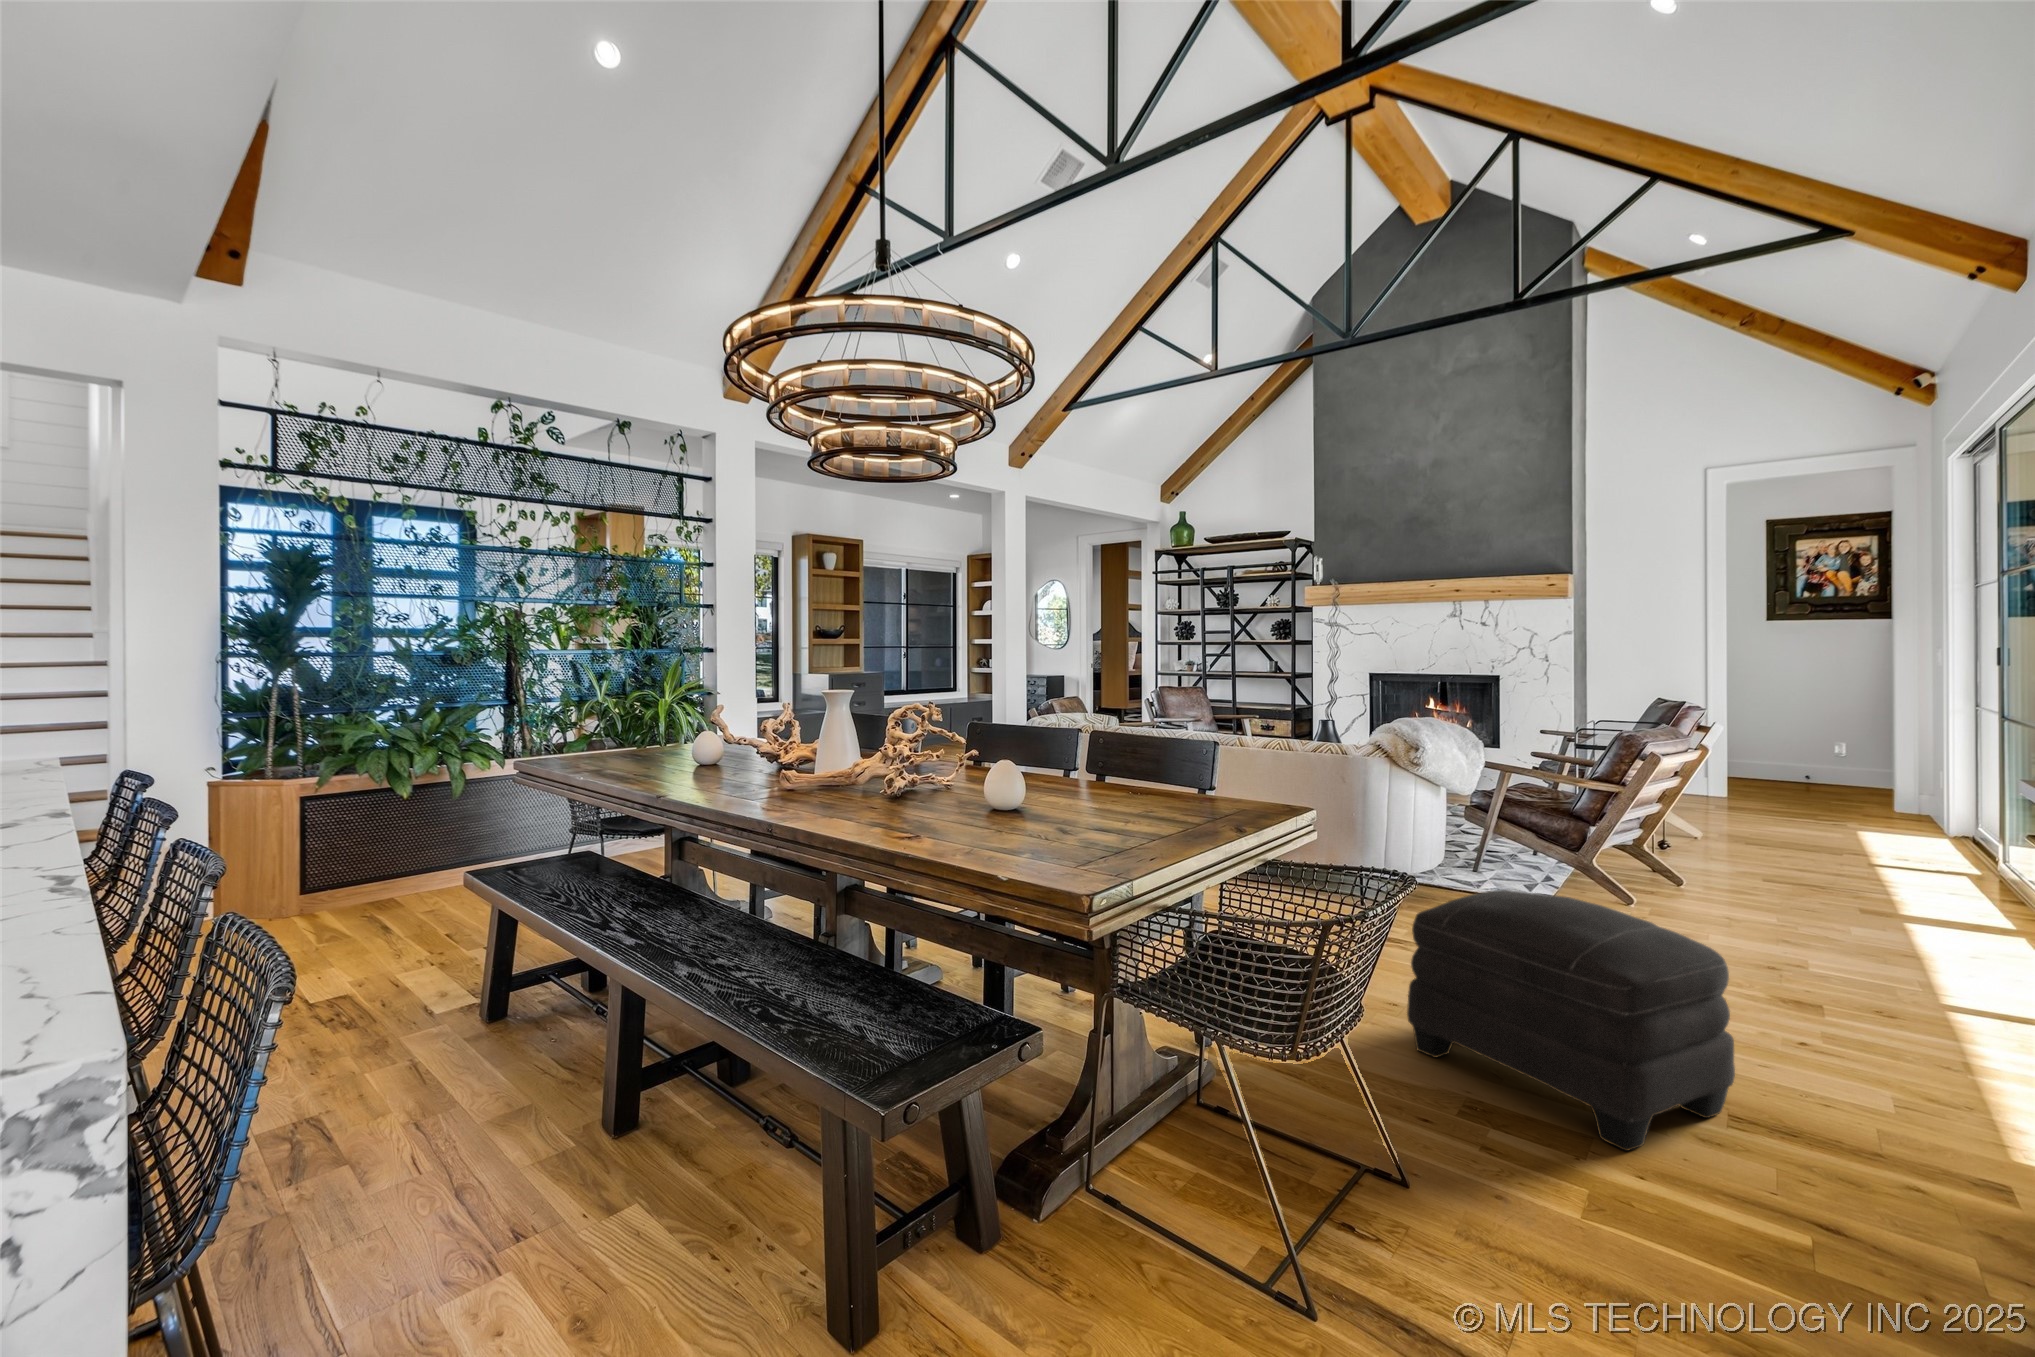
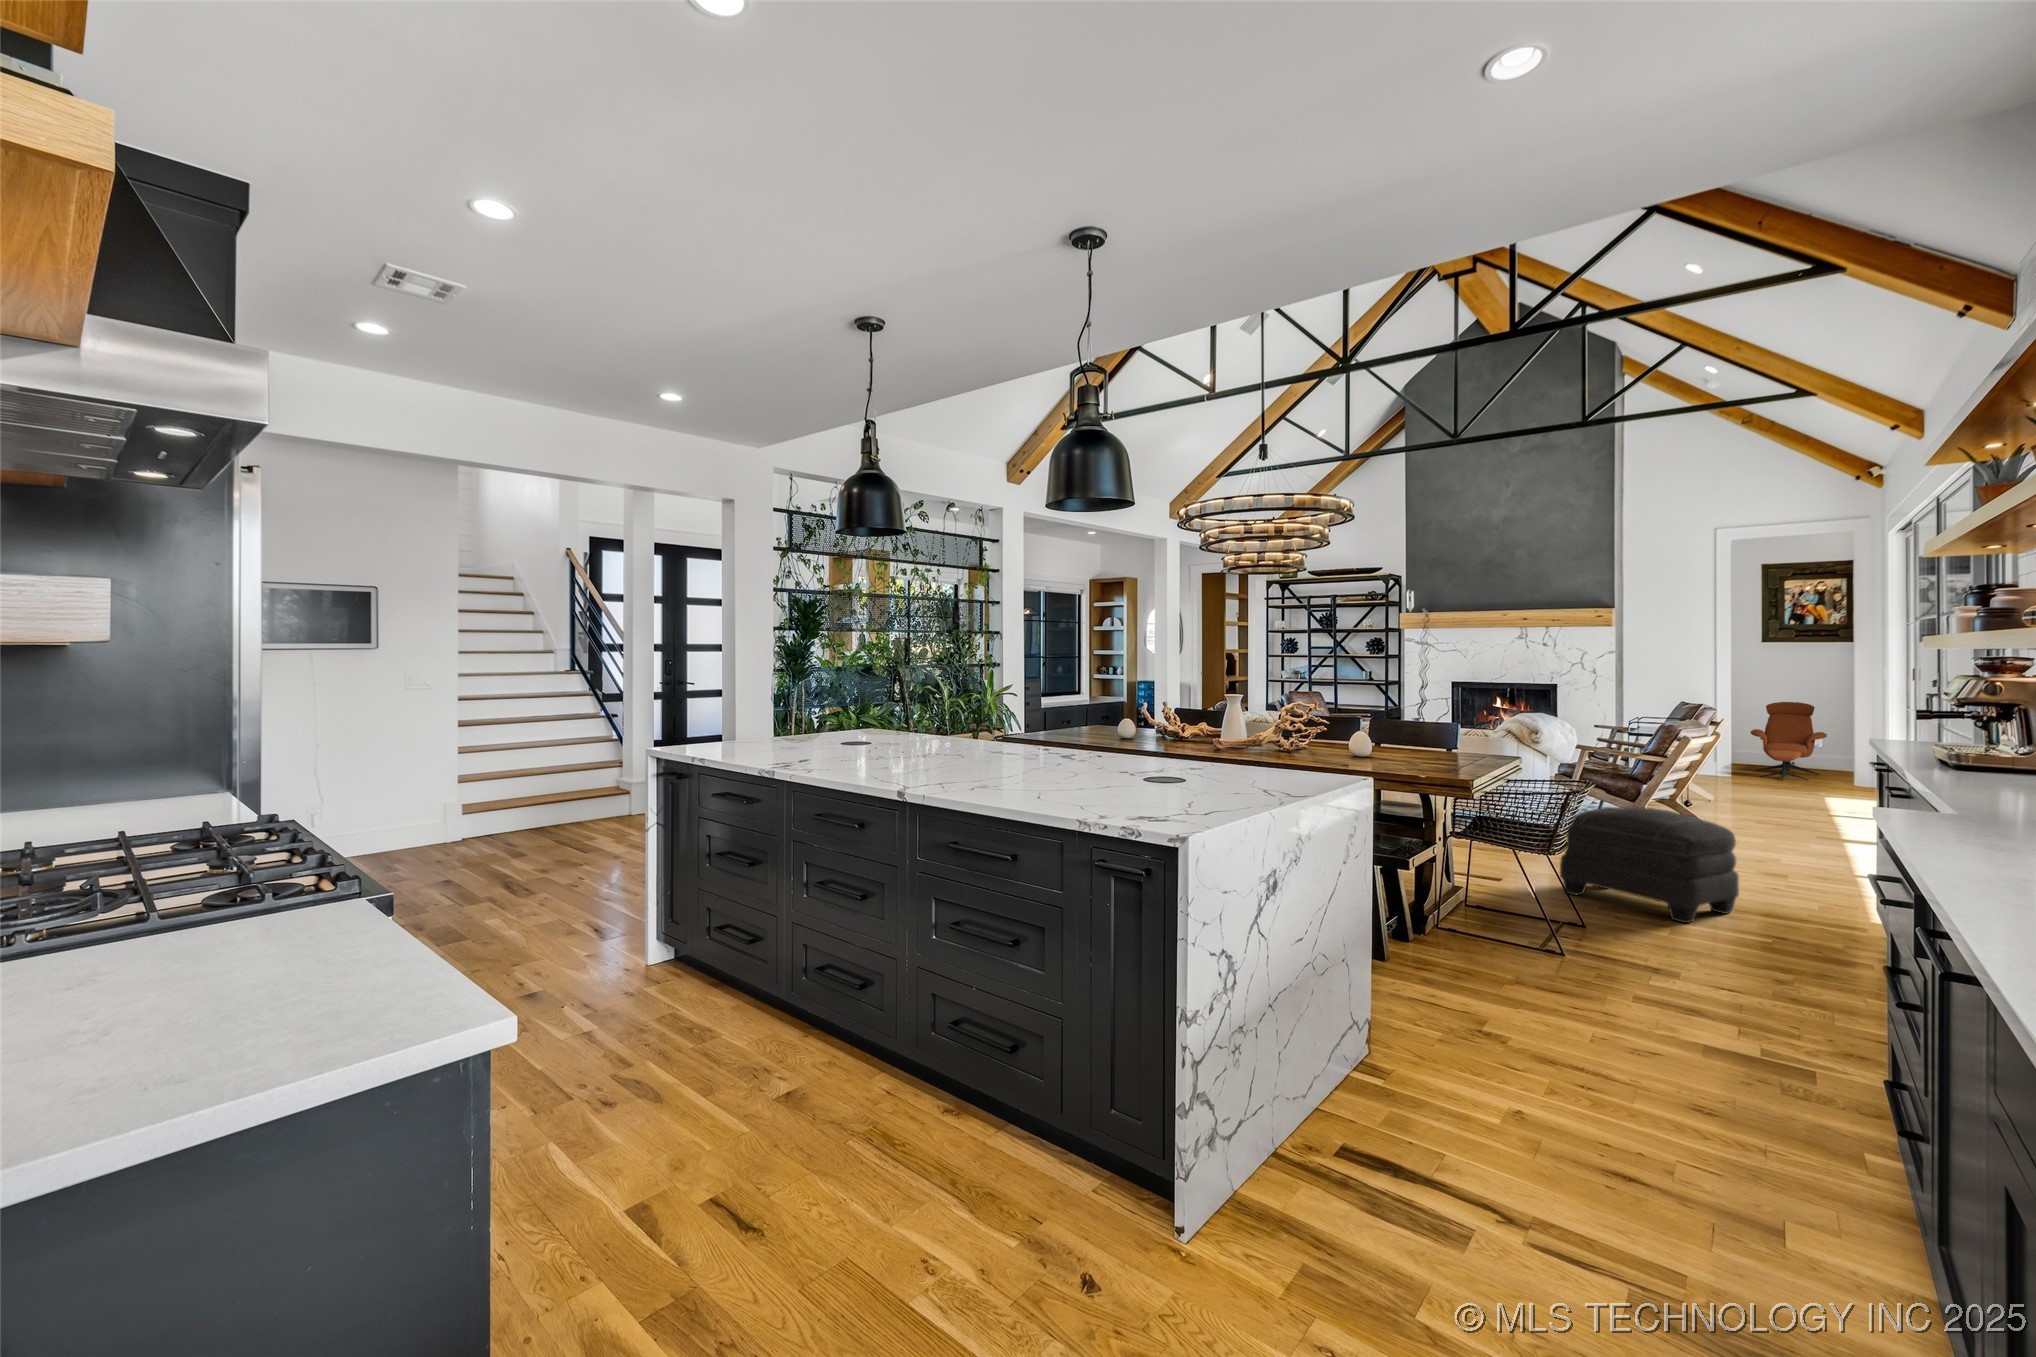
lounge chair: none [1751,699,1854,805] -> present [1751,702,1827,781]

